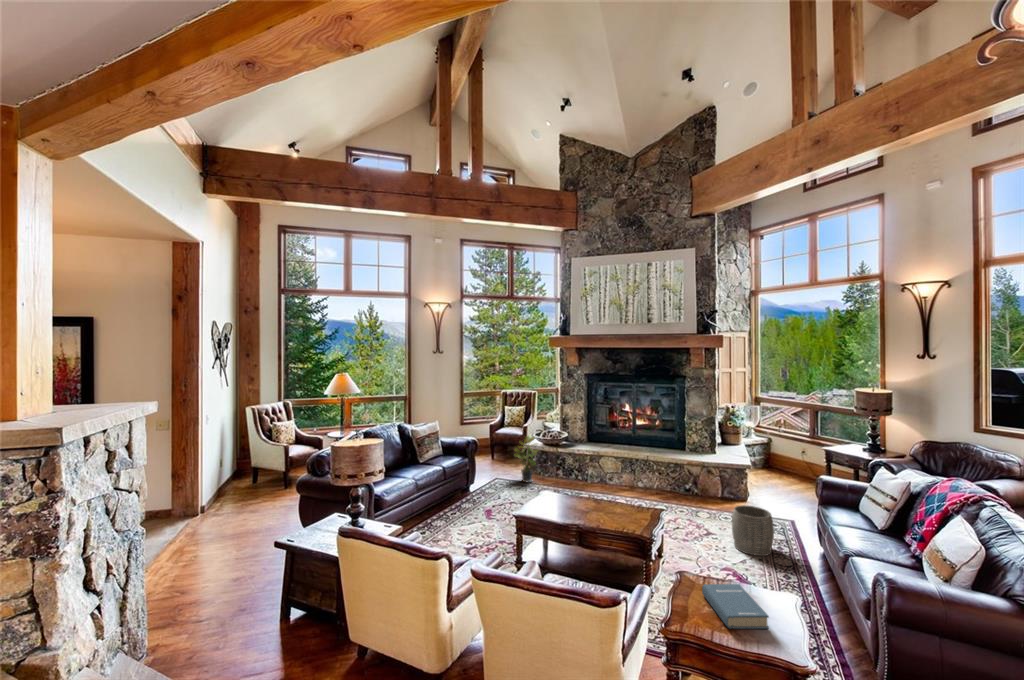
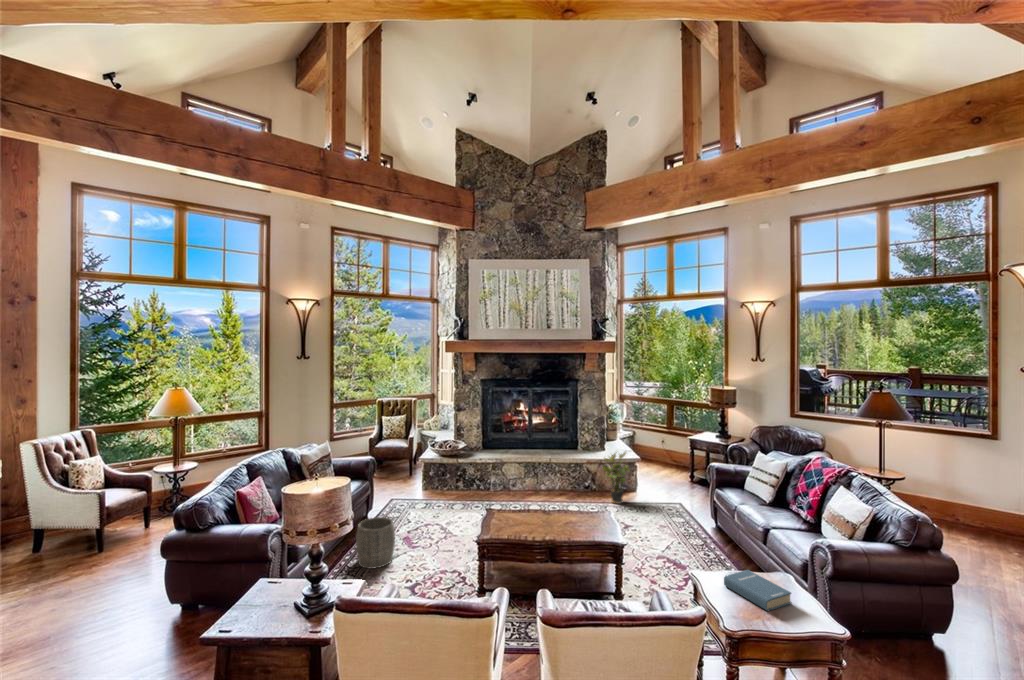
potted plant: present [514,435,538,482] -> present [603,452,630,504]
woven basket: present [732,506,774,556] -> present [356,517,395,569]

